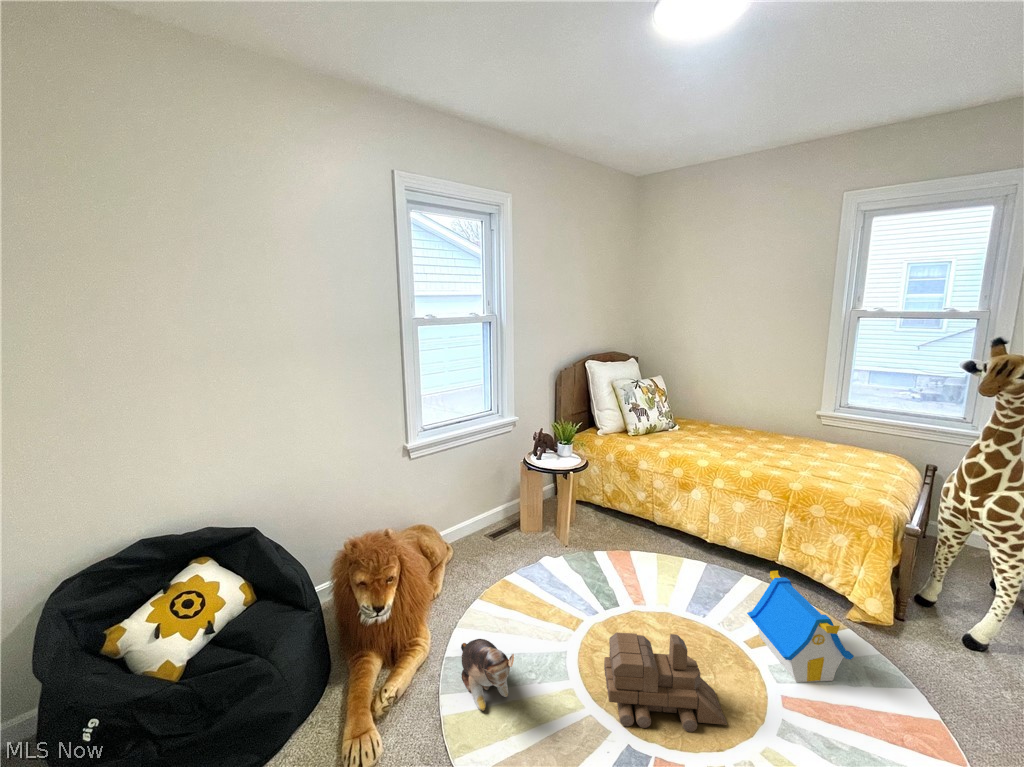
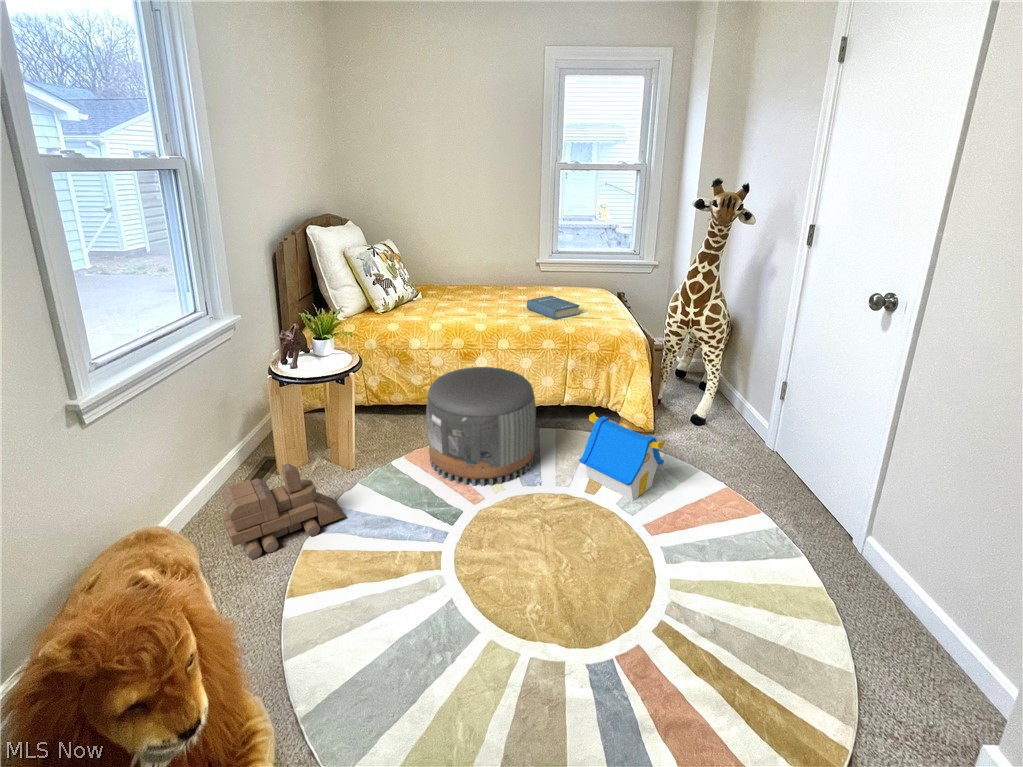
hardback book: none [762,448,817,472] -> present [527,296,579,320]
pouf: none [621,493,724,607] -> present [426,367,536,486]
toy train: present [604,632,727,732] -> present [222,464,345,559]
plush toy: present [461,639,514,711] -> none [313,614,446,703]

